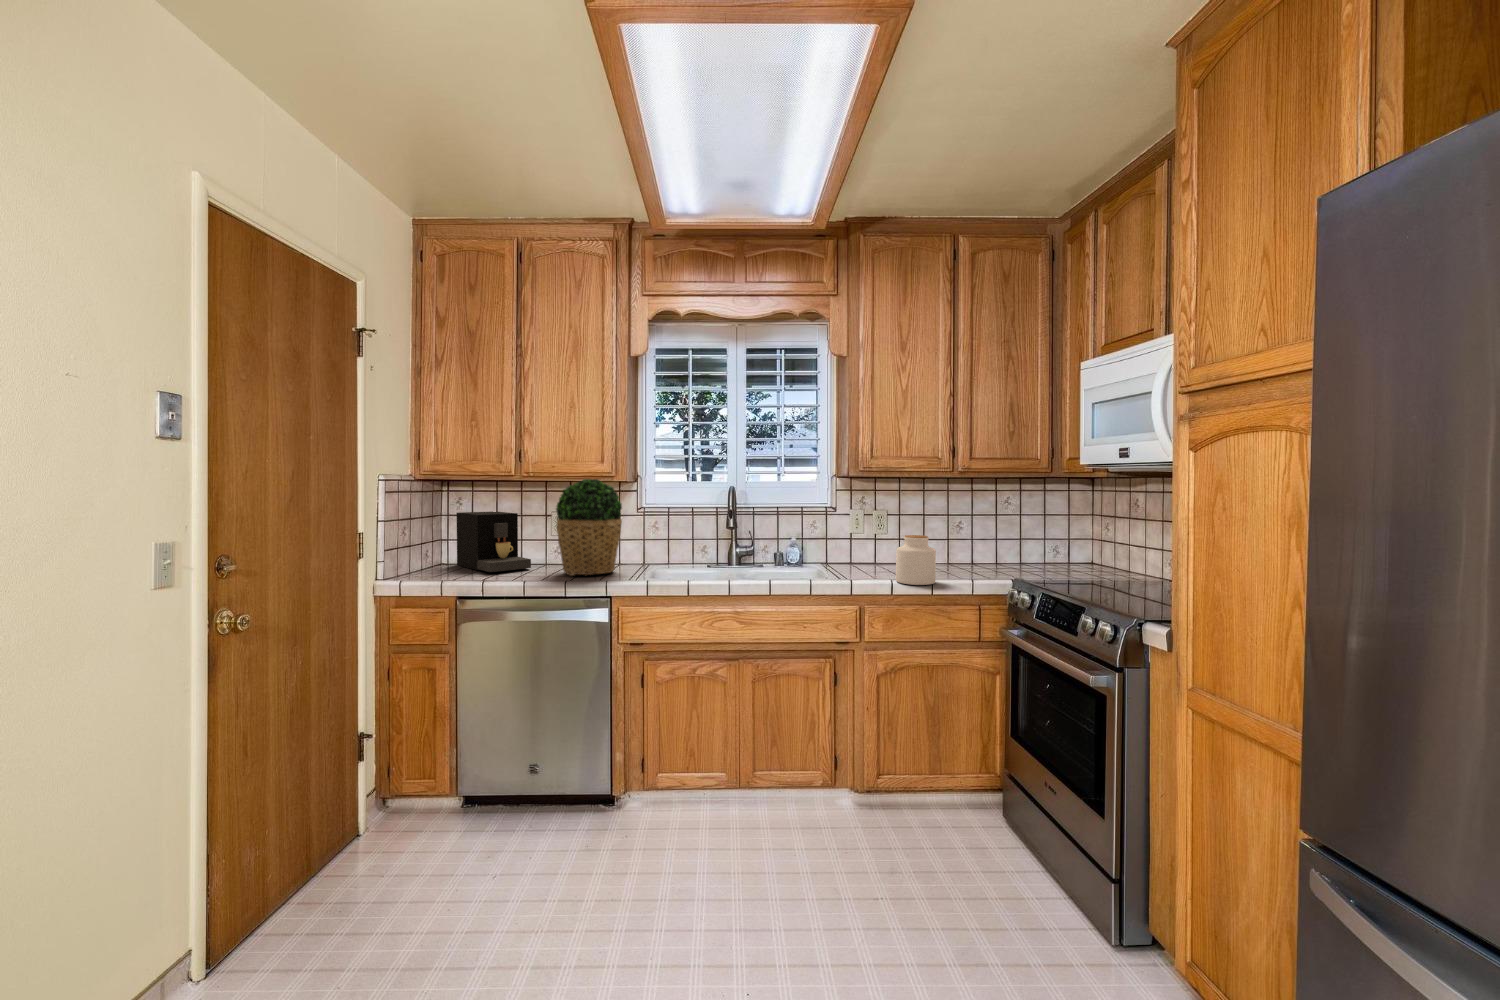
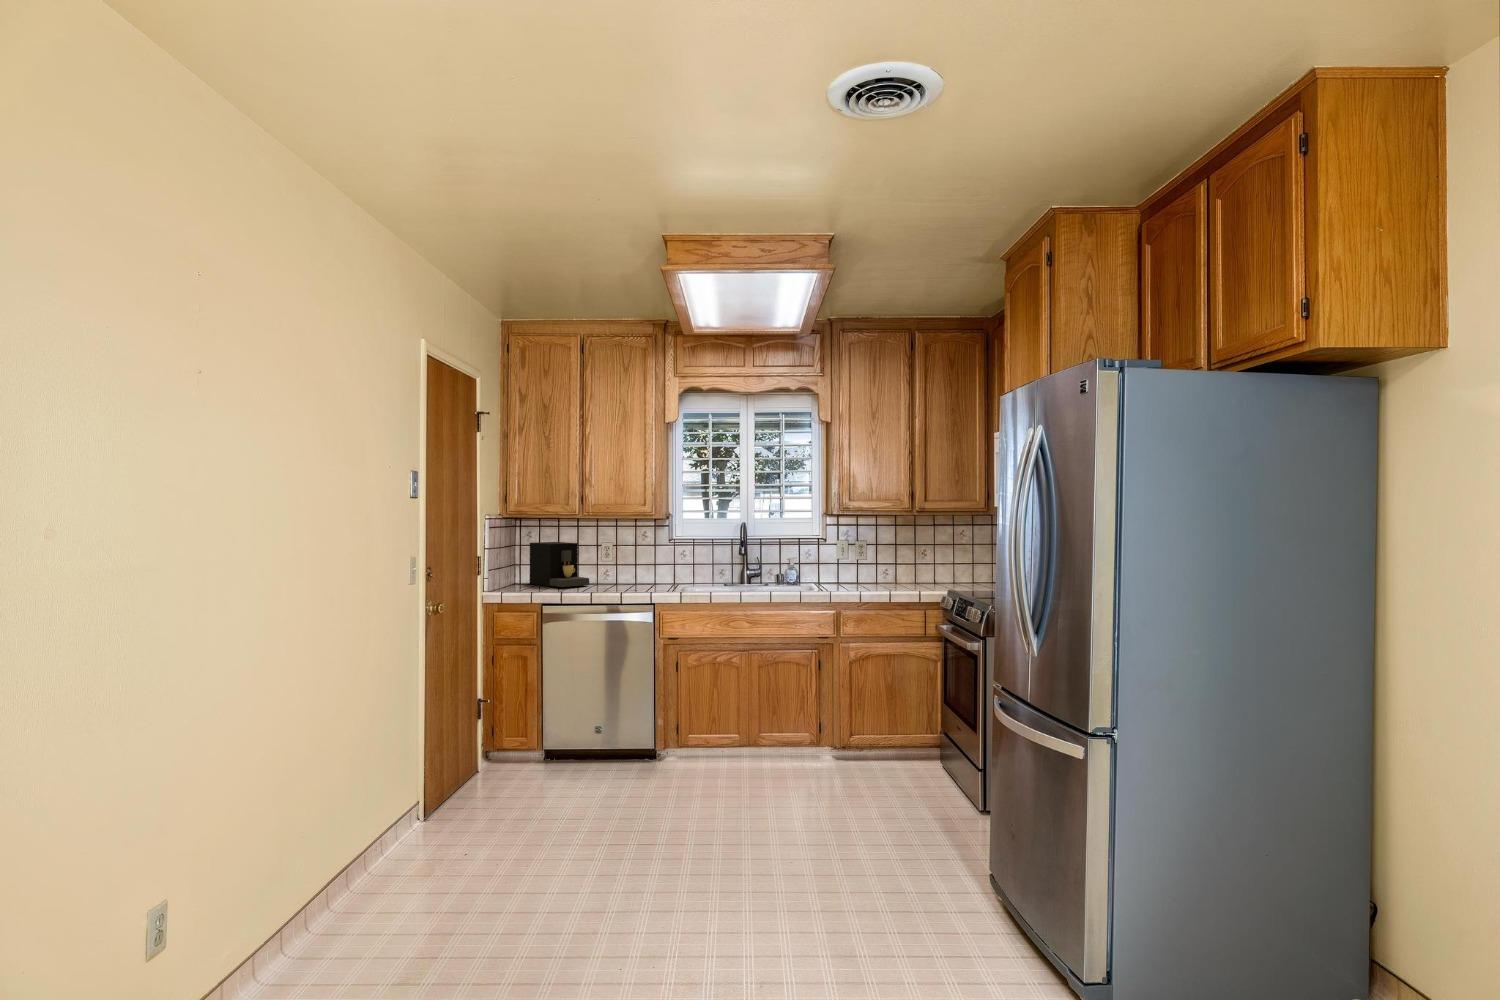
potted plant: present [556,479,622,576] -> none [611,516,660,589]
jar: present [896,535,936,585] -> none [865,558,893,594]

